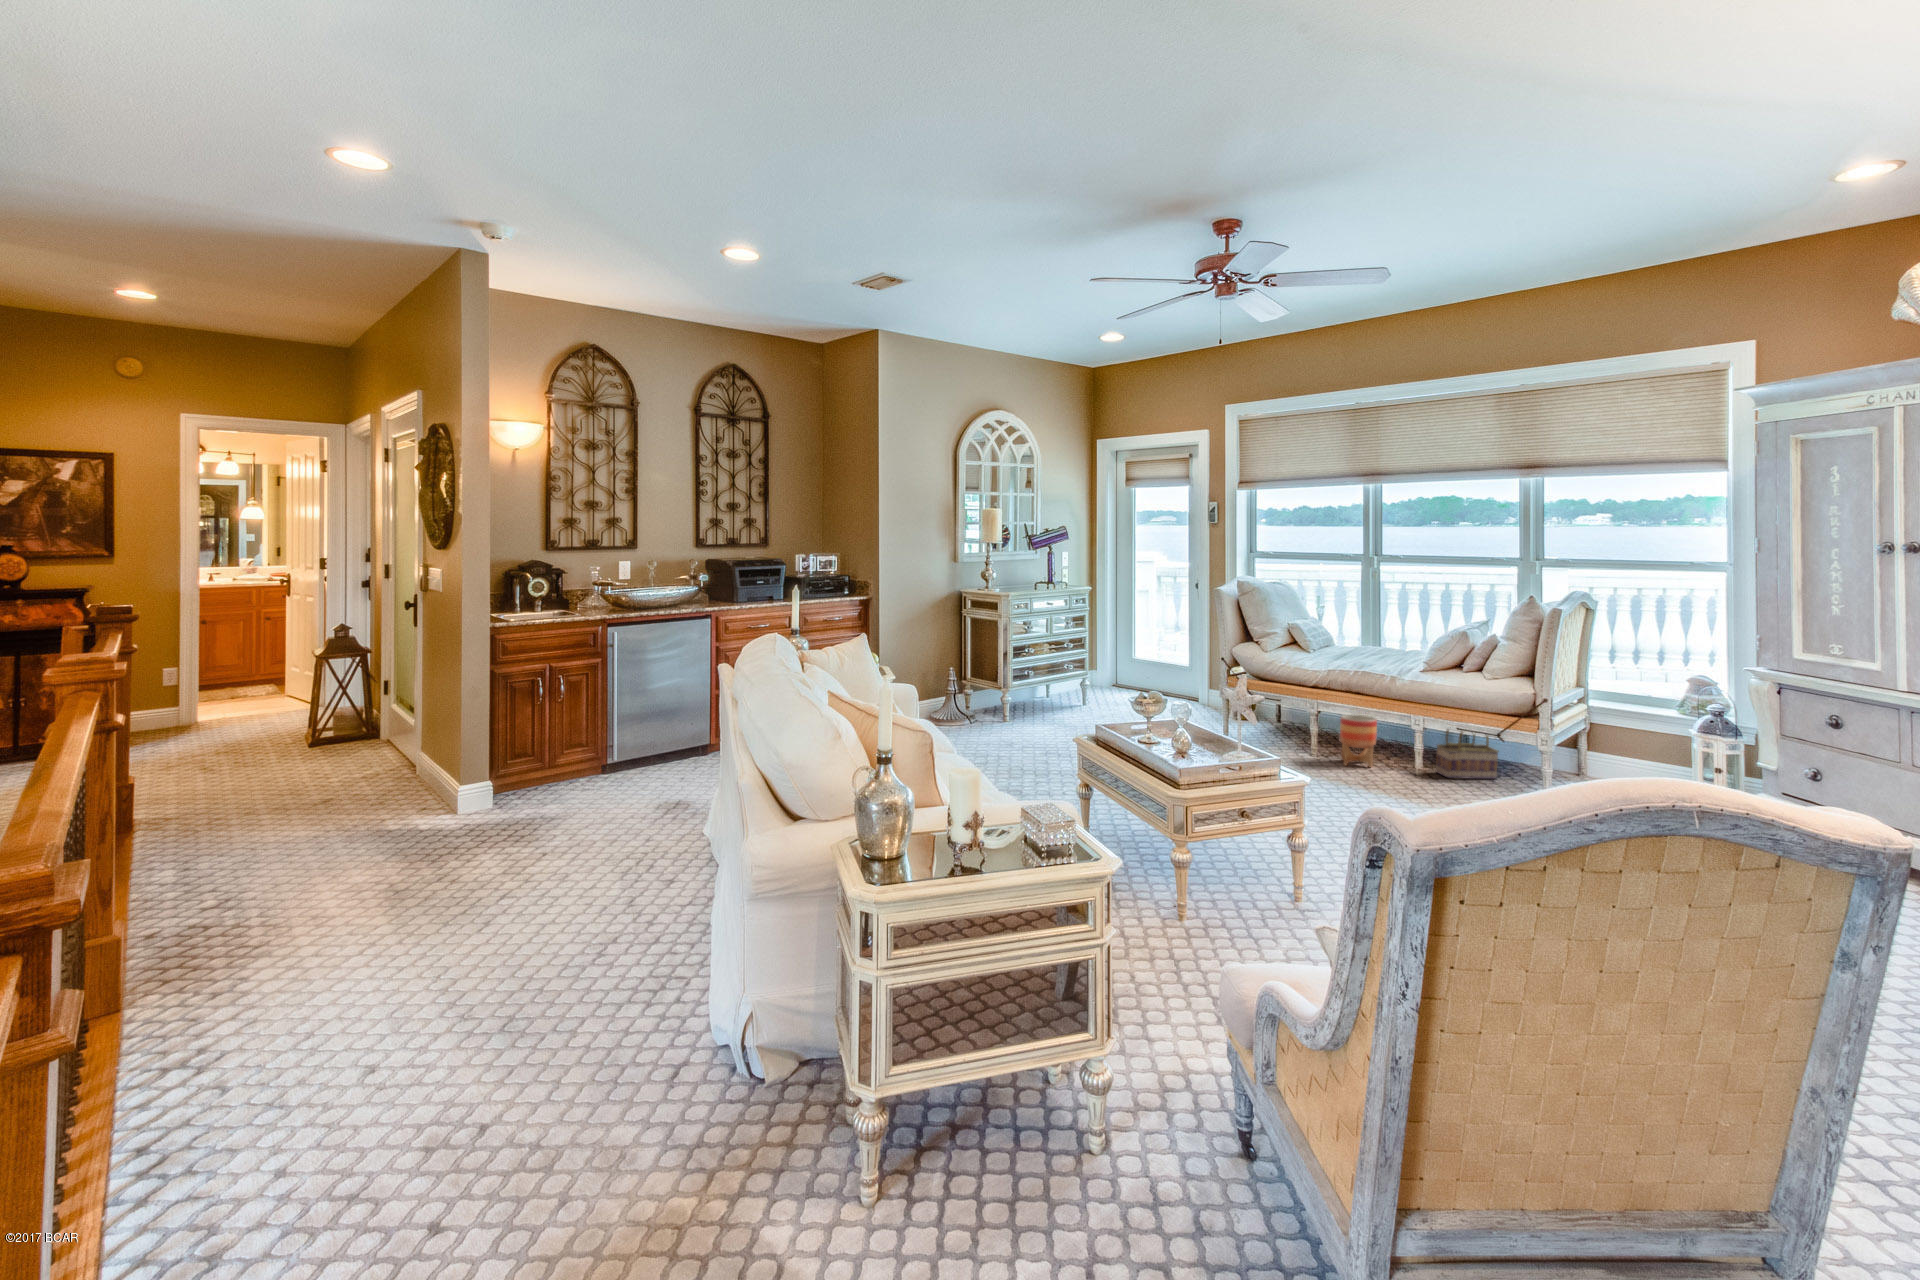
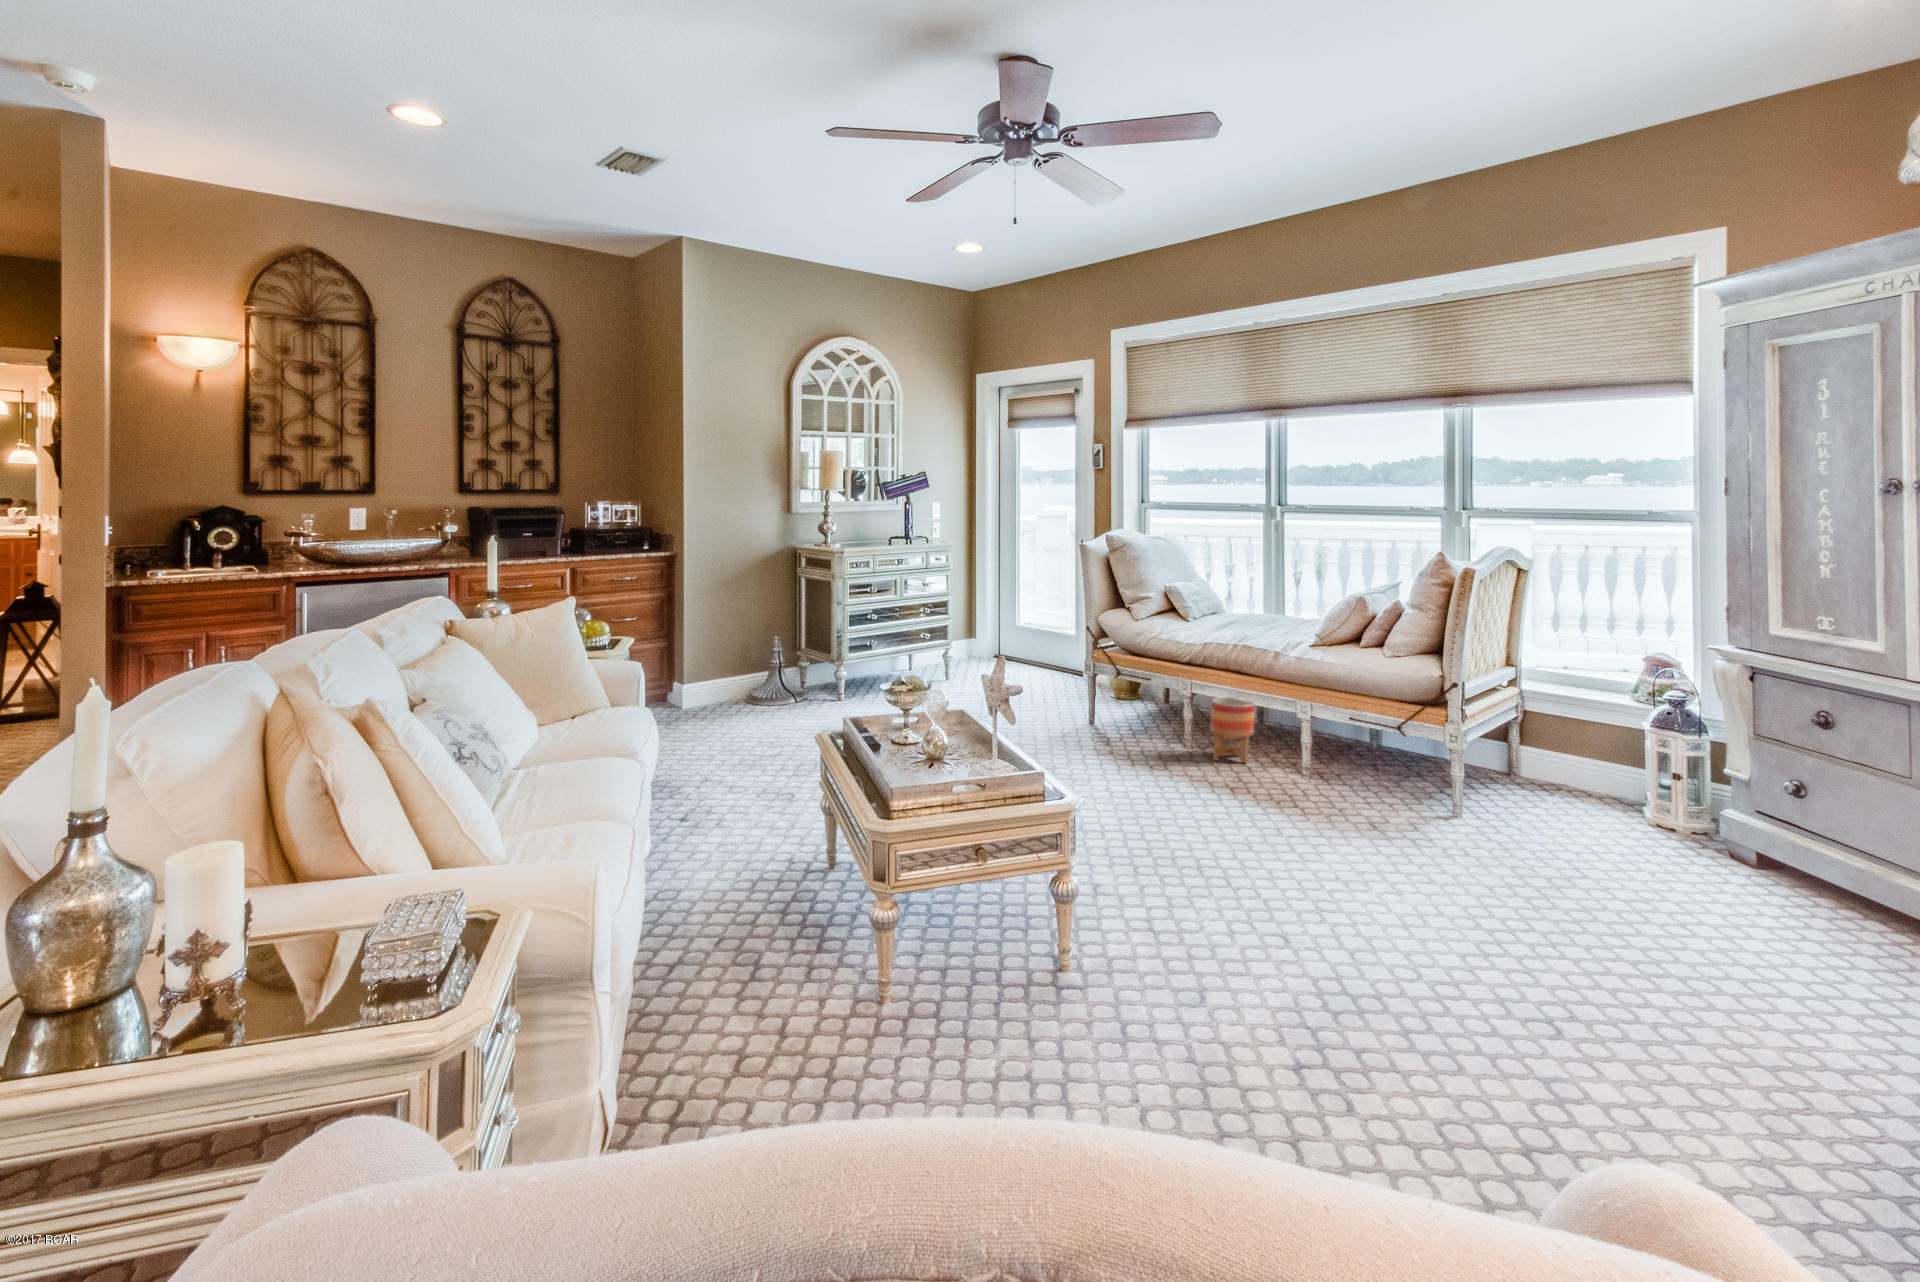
basket: present [1436,730,1498,779] -> none [1323,704,1400,780]

